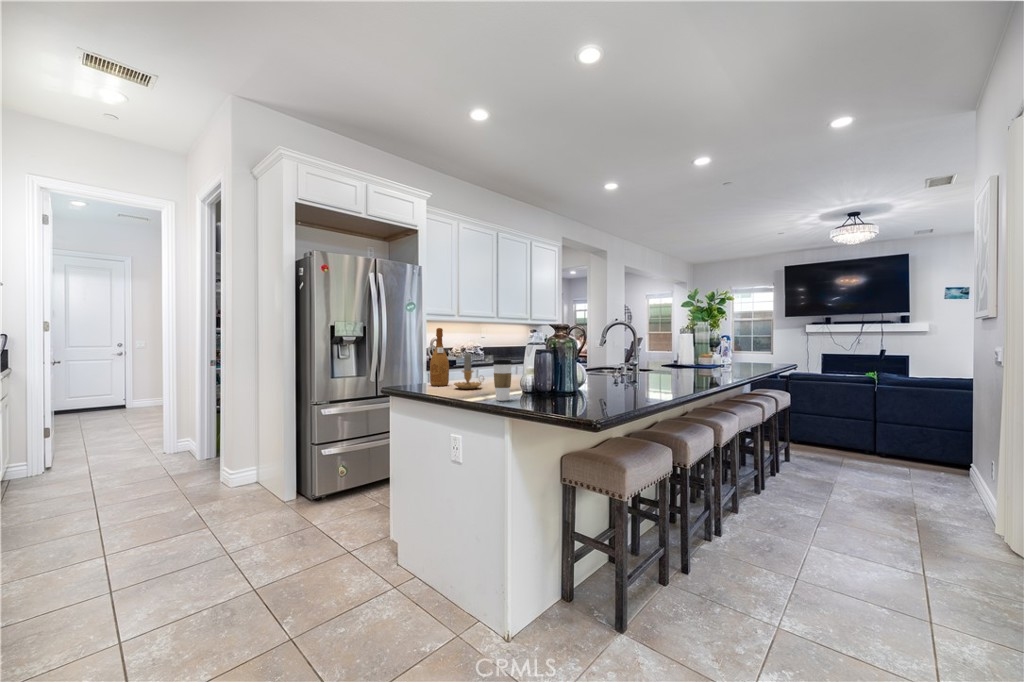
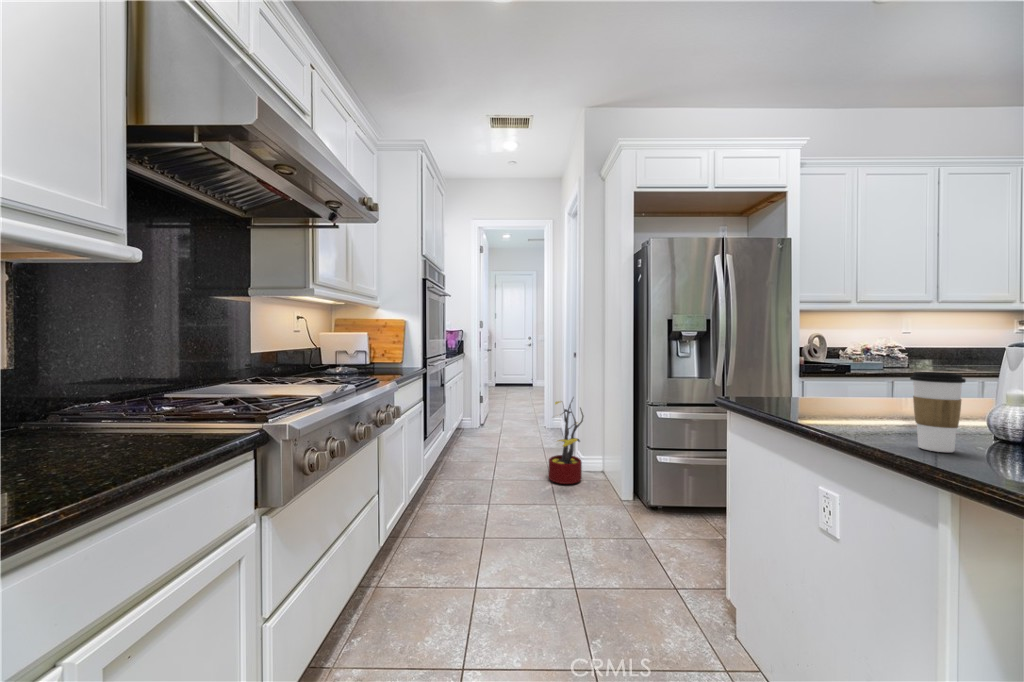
wine bottle: present [430,328,449,386] -> none [790,318,823,404]
candle: present [454,354,481,389] -> none [830,354,894,415]
decorative plant: none [190,407,240,505] -> present [549,399,584,484]

